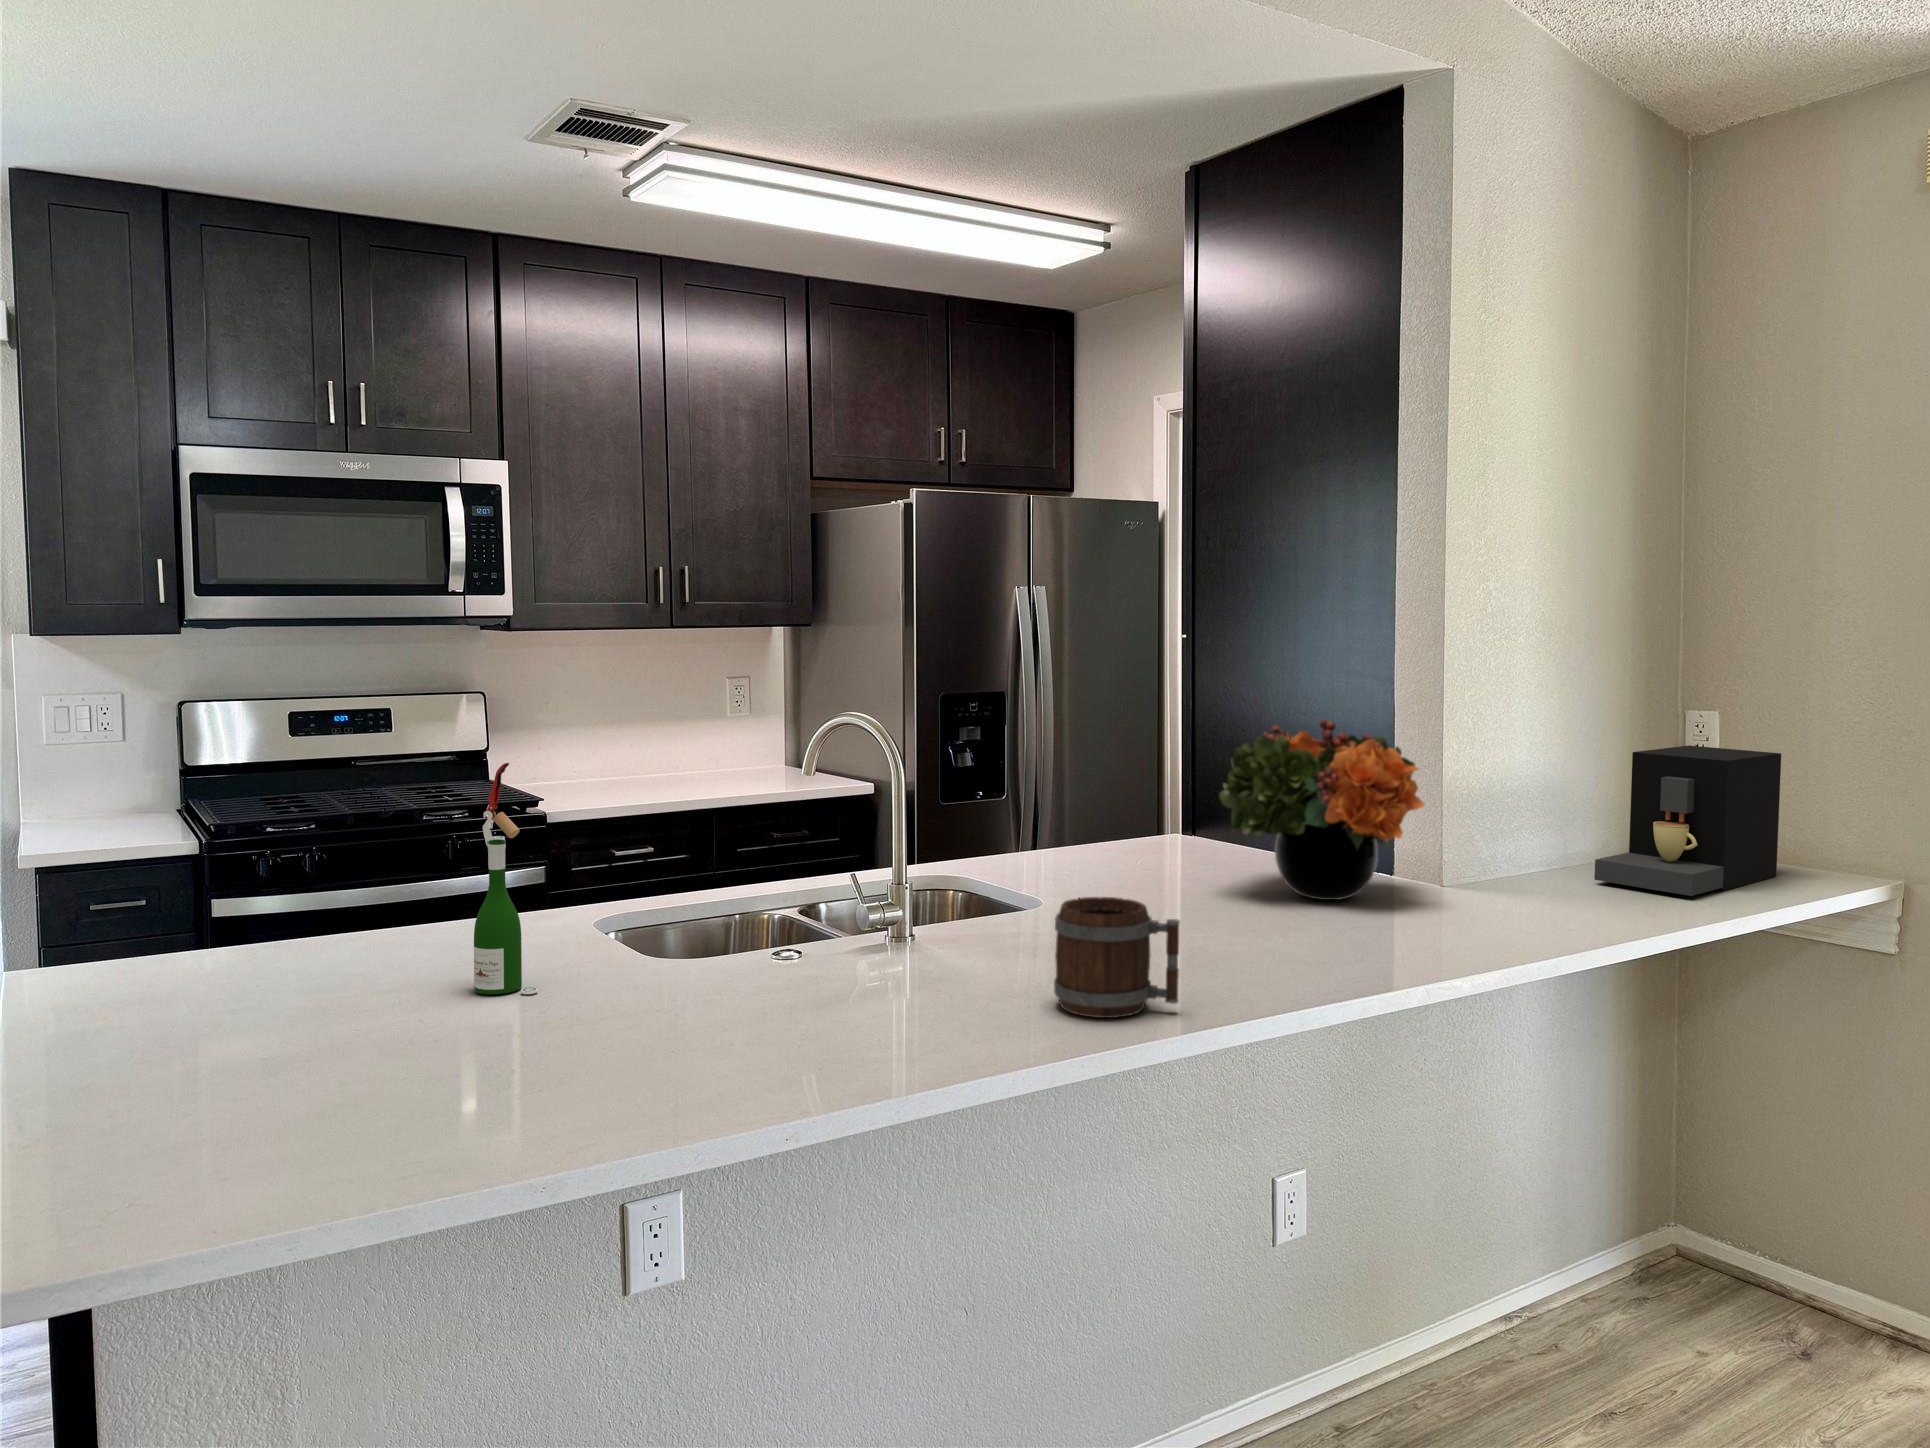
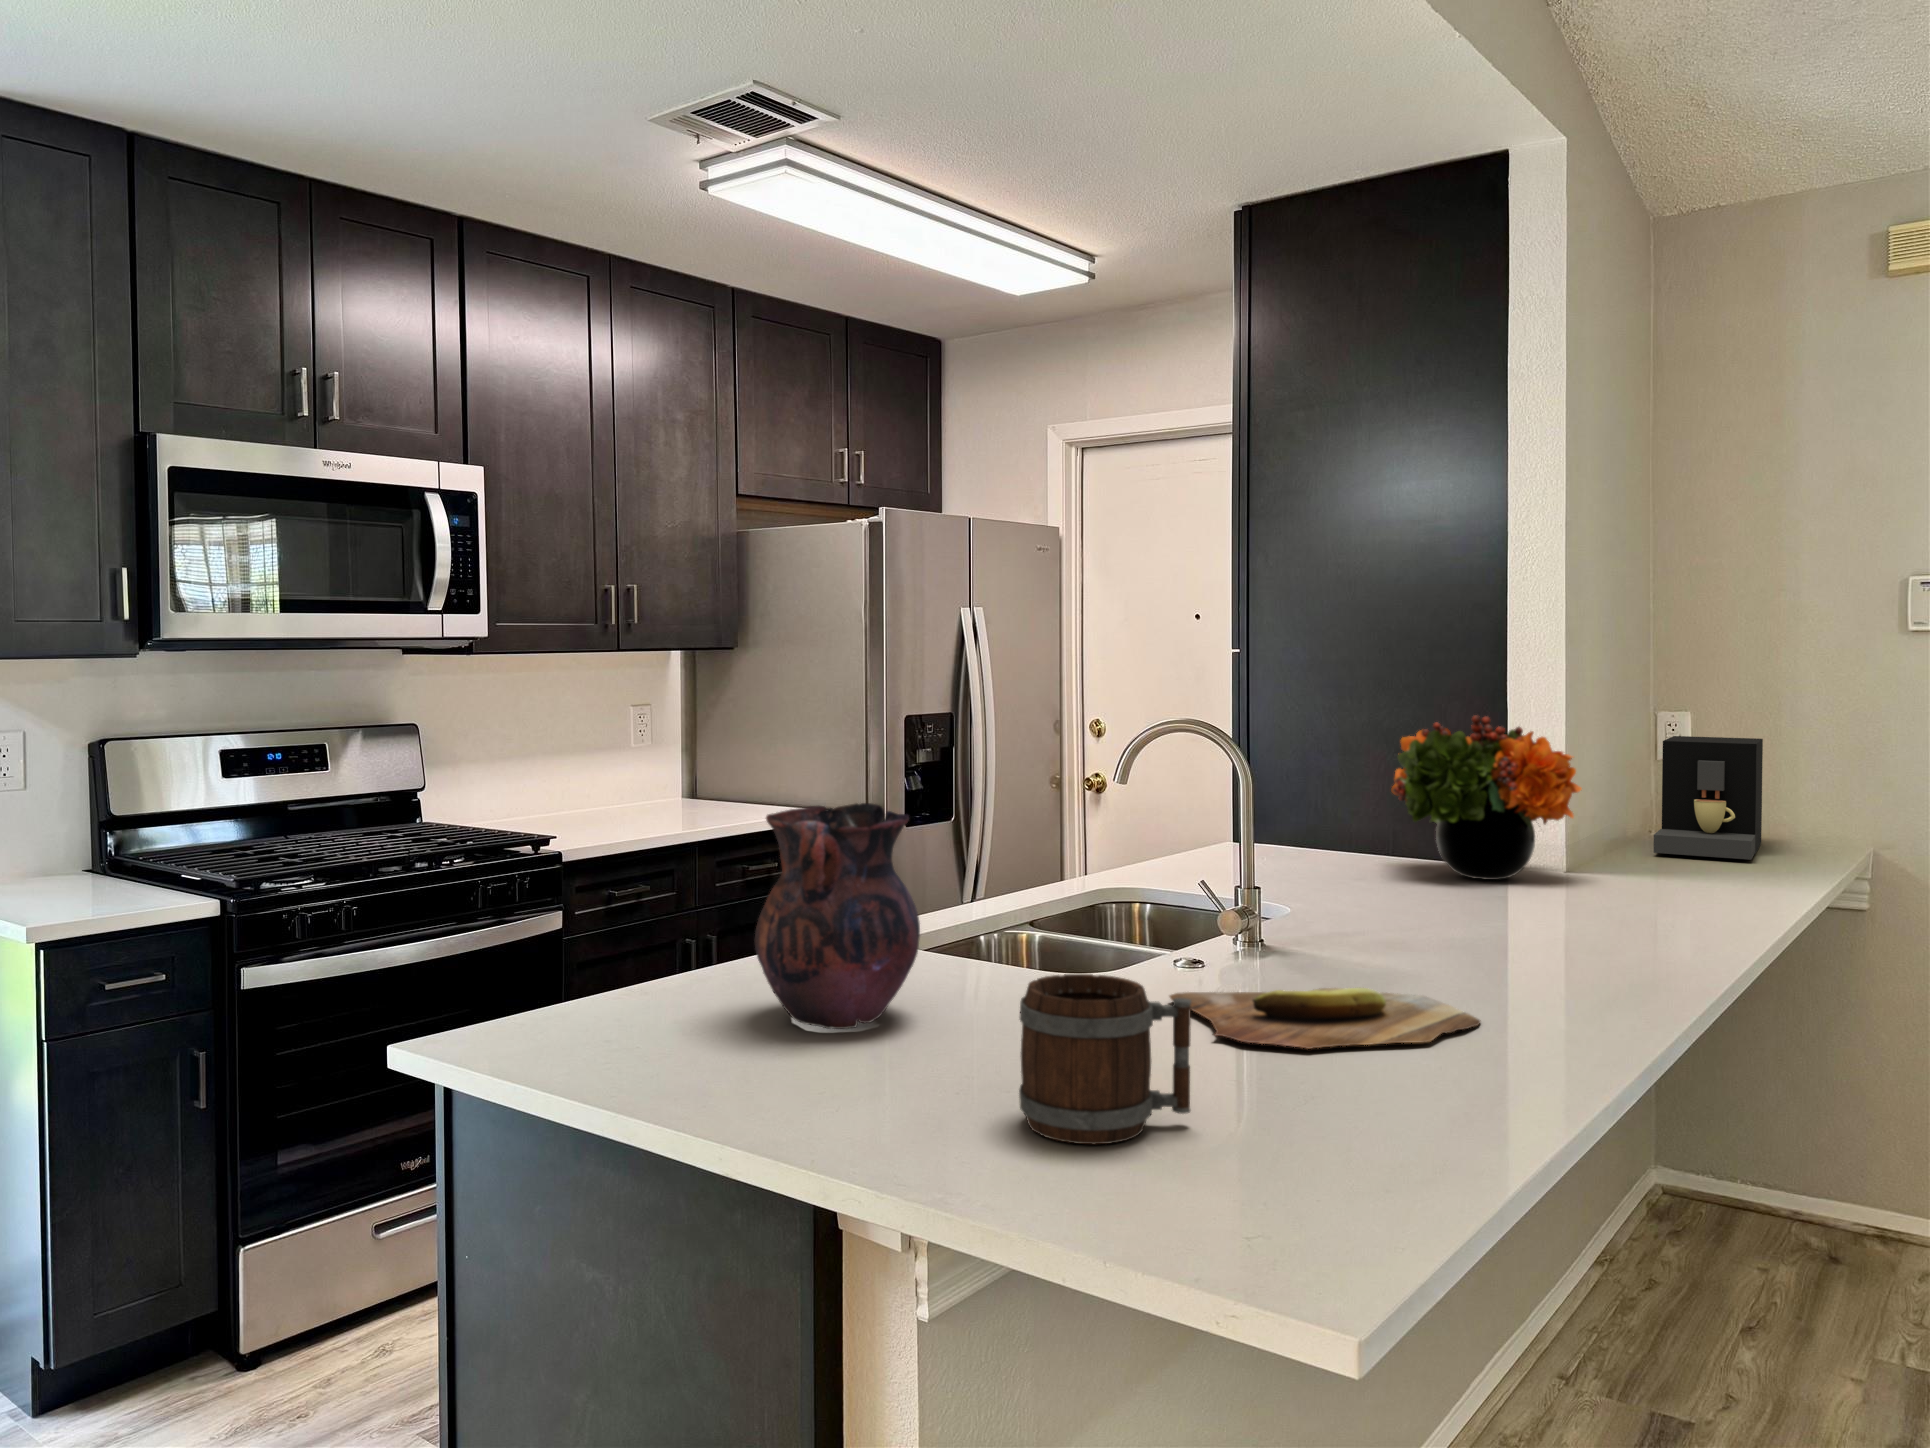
wine bottle: present [474,763,538,994] -> none [976,762,1046,1003]
vase: none [231,796,402,1006] -> present [755,803,920,1029]
mug: present [1054,897,1180,1018] -> present [1019,974,1191,1144]
cutting board: none [557,999,877,1076] -> present [1170,988,1480,1049]

